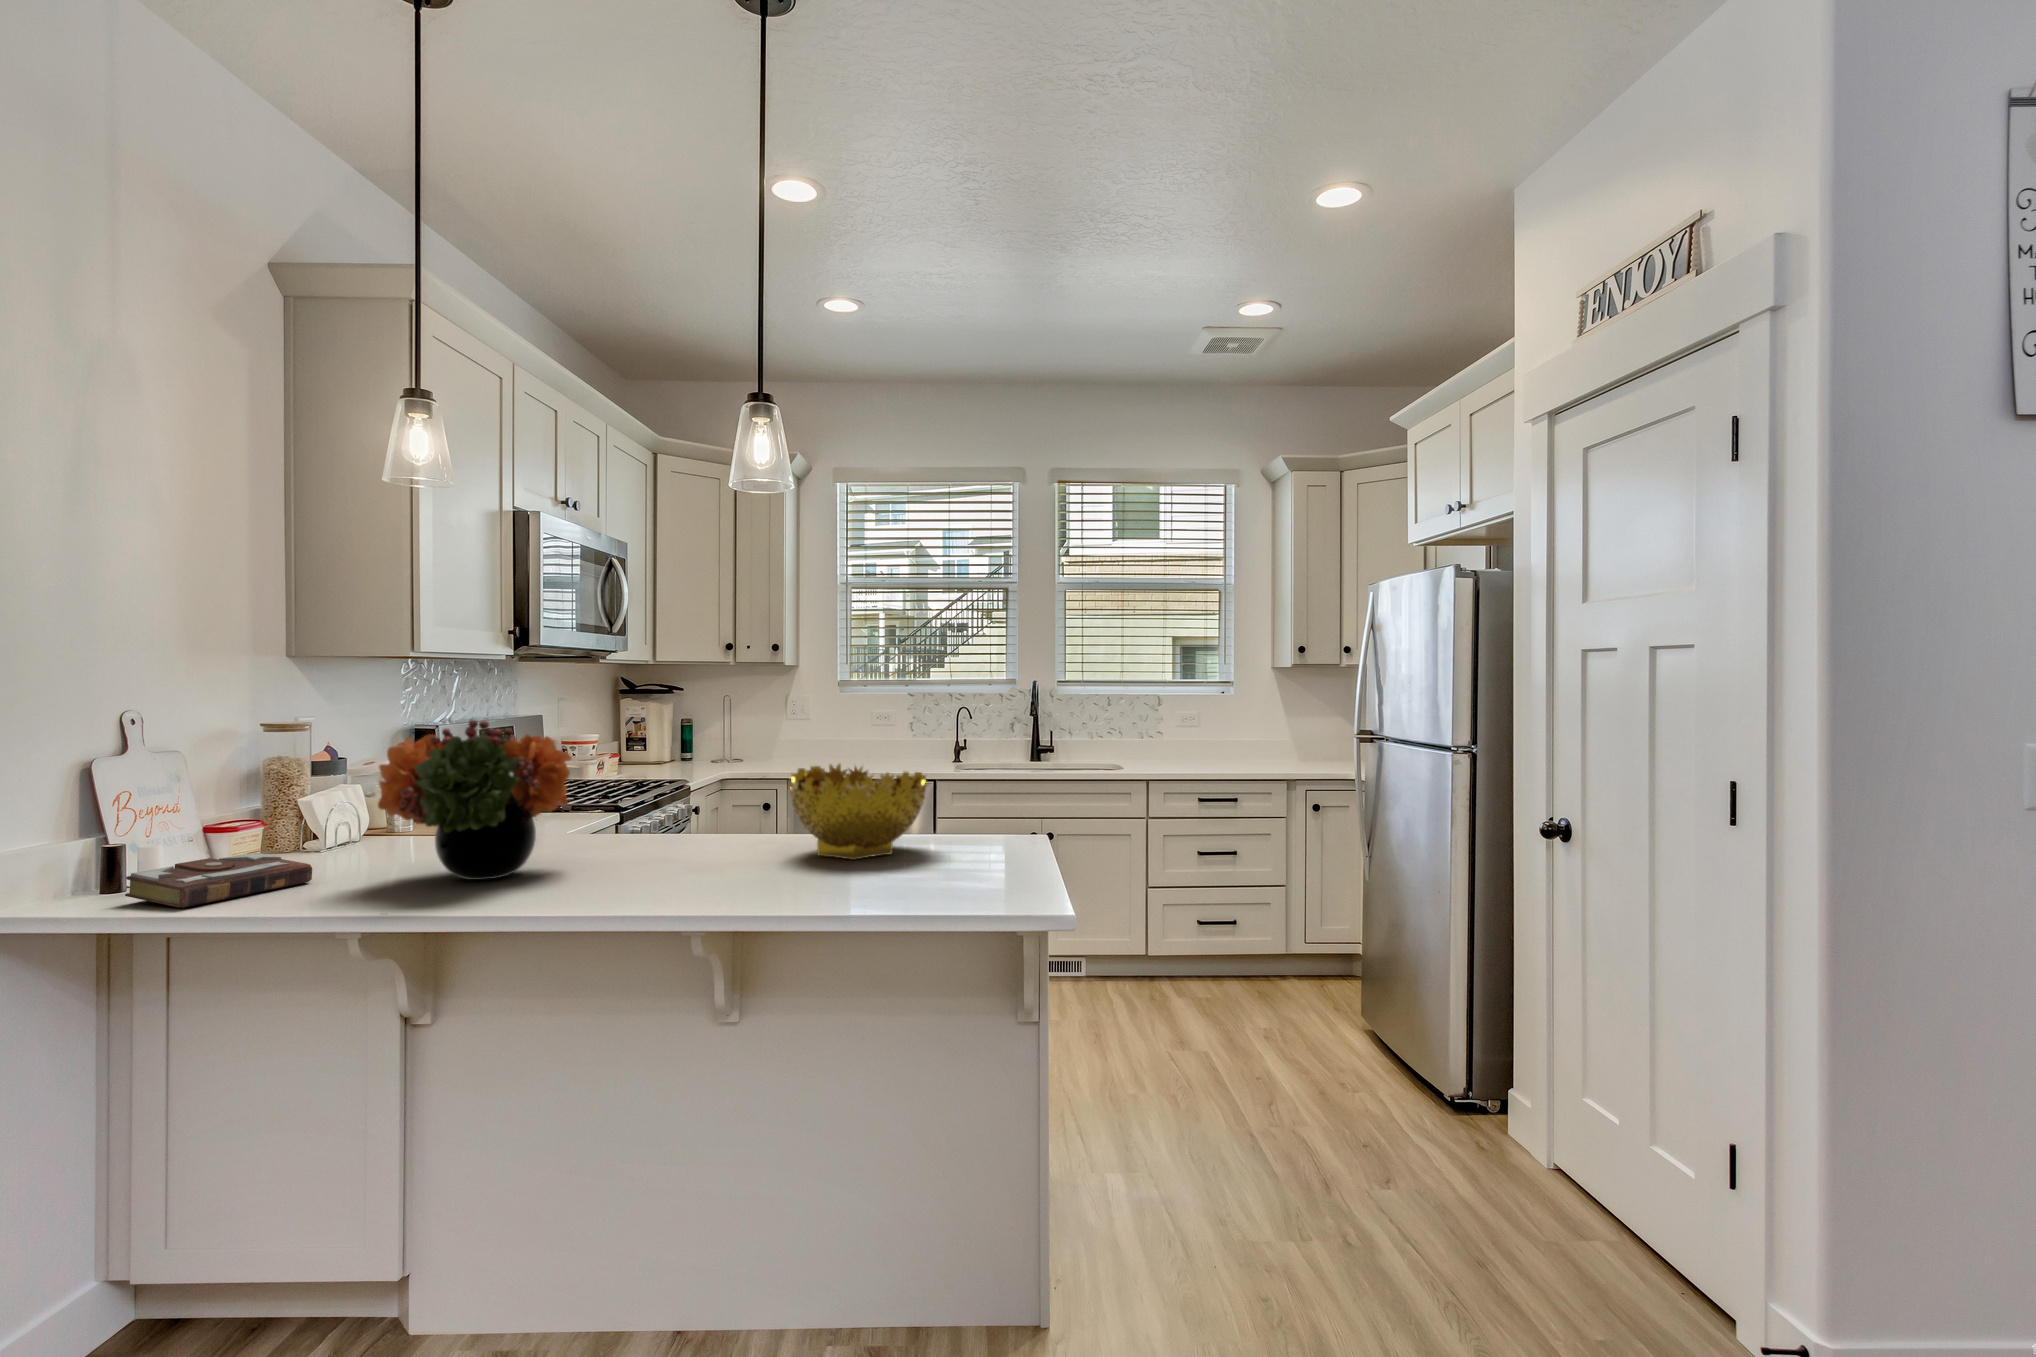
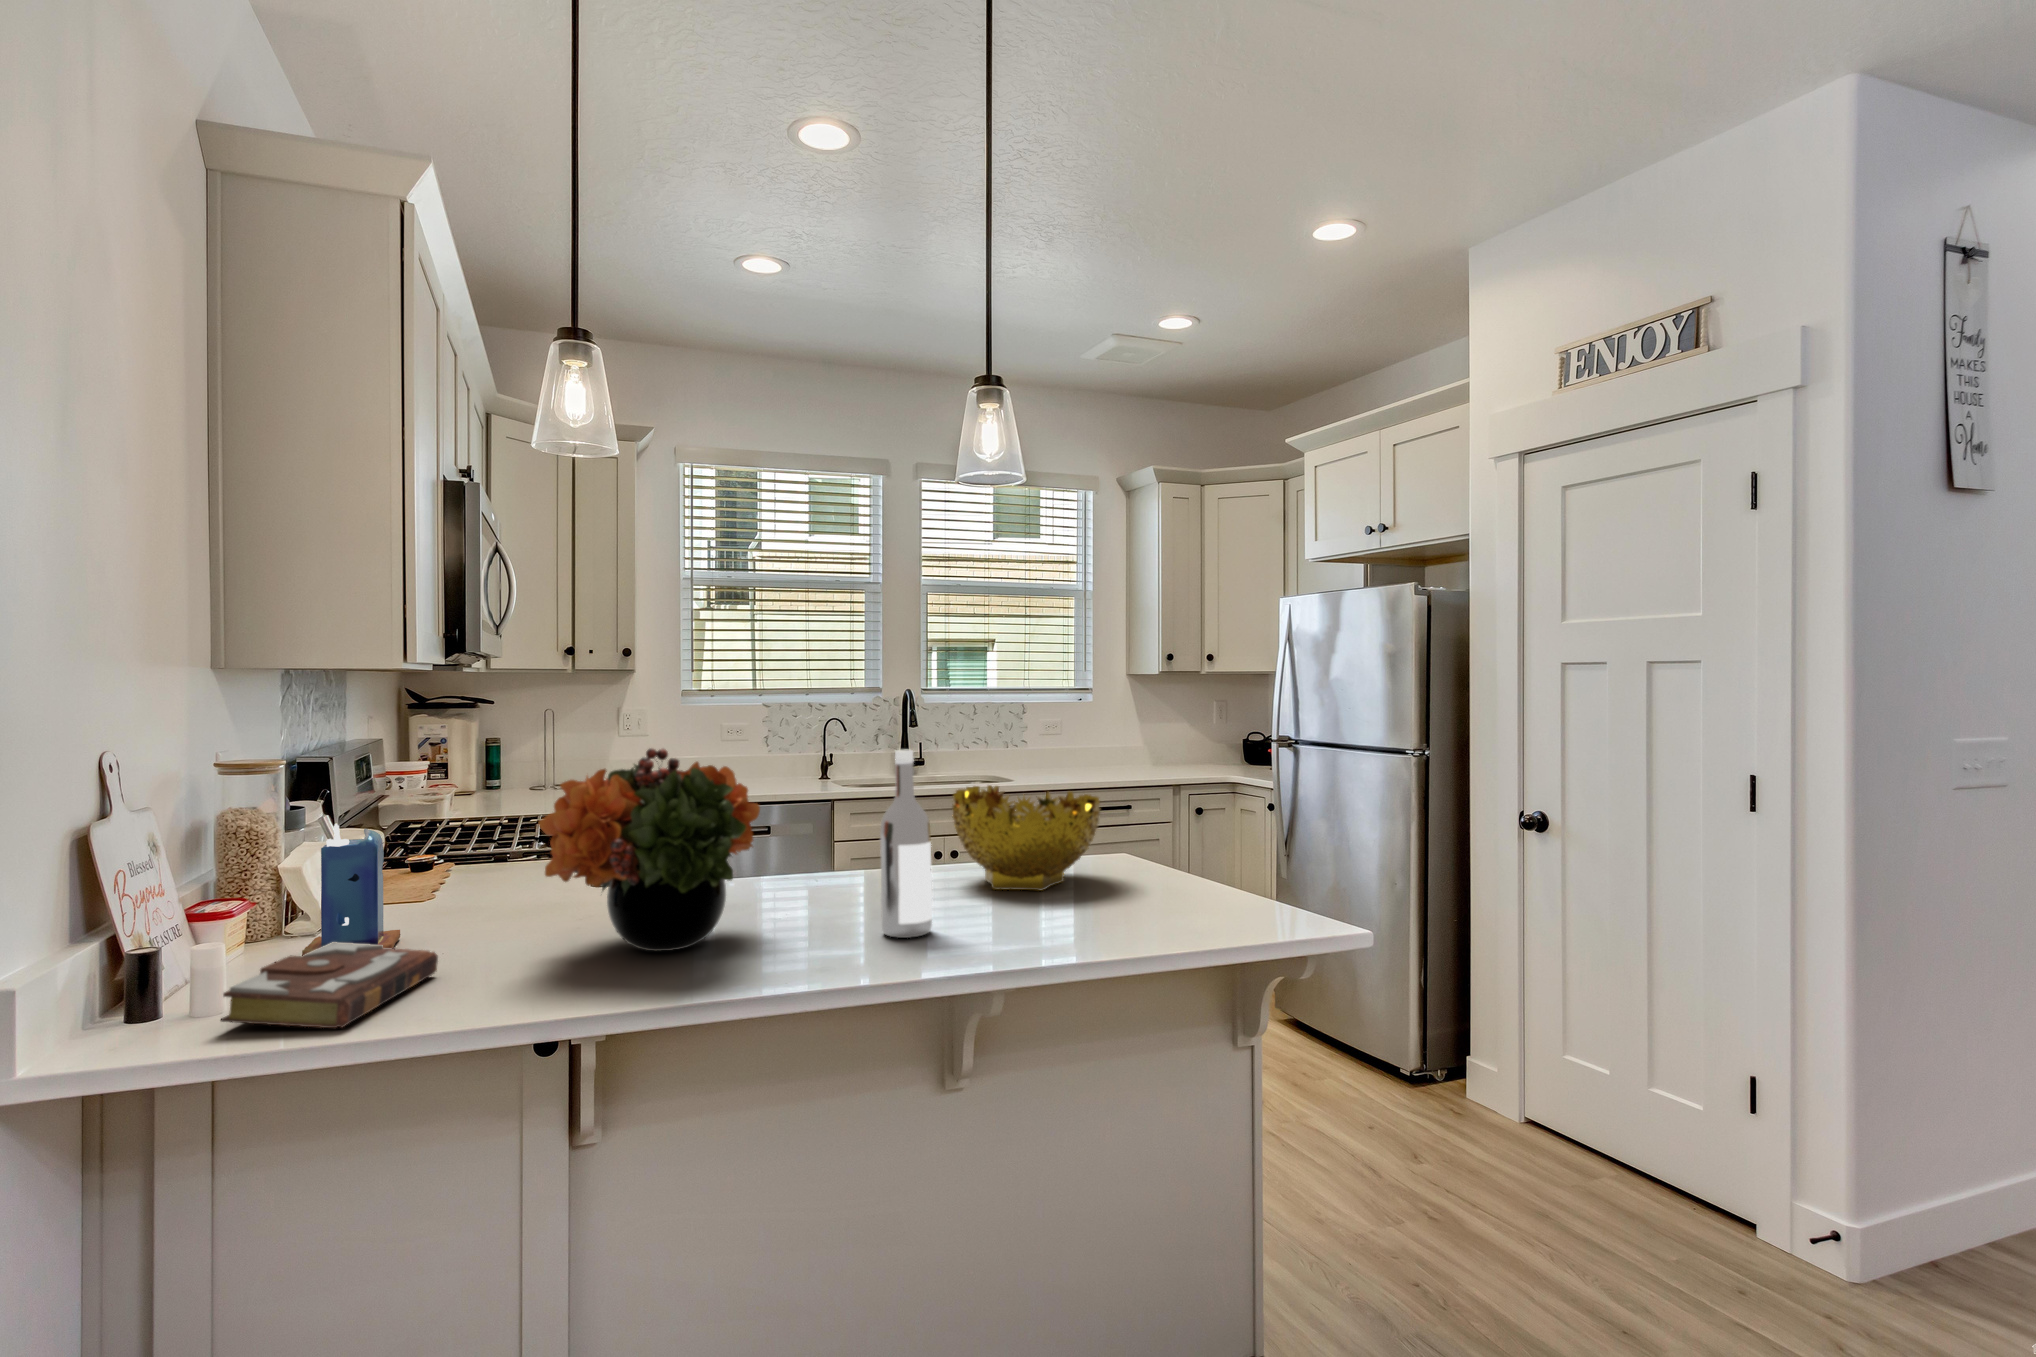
wine bottle: none [638,726,683,886] -> present [880,749,932,938]
candle: none [267,769,355,866] -> present [302,823,400,956]

